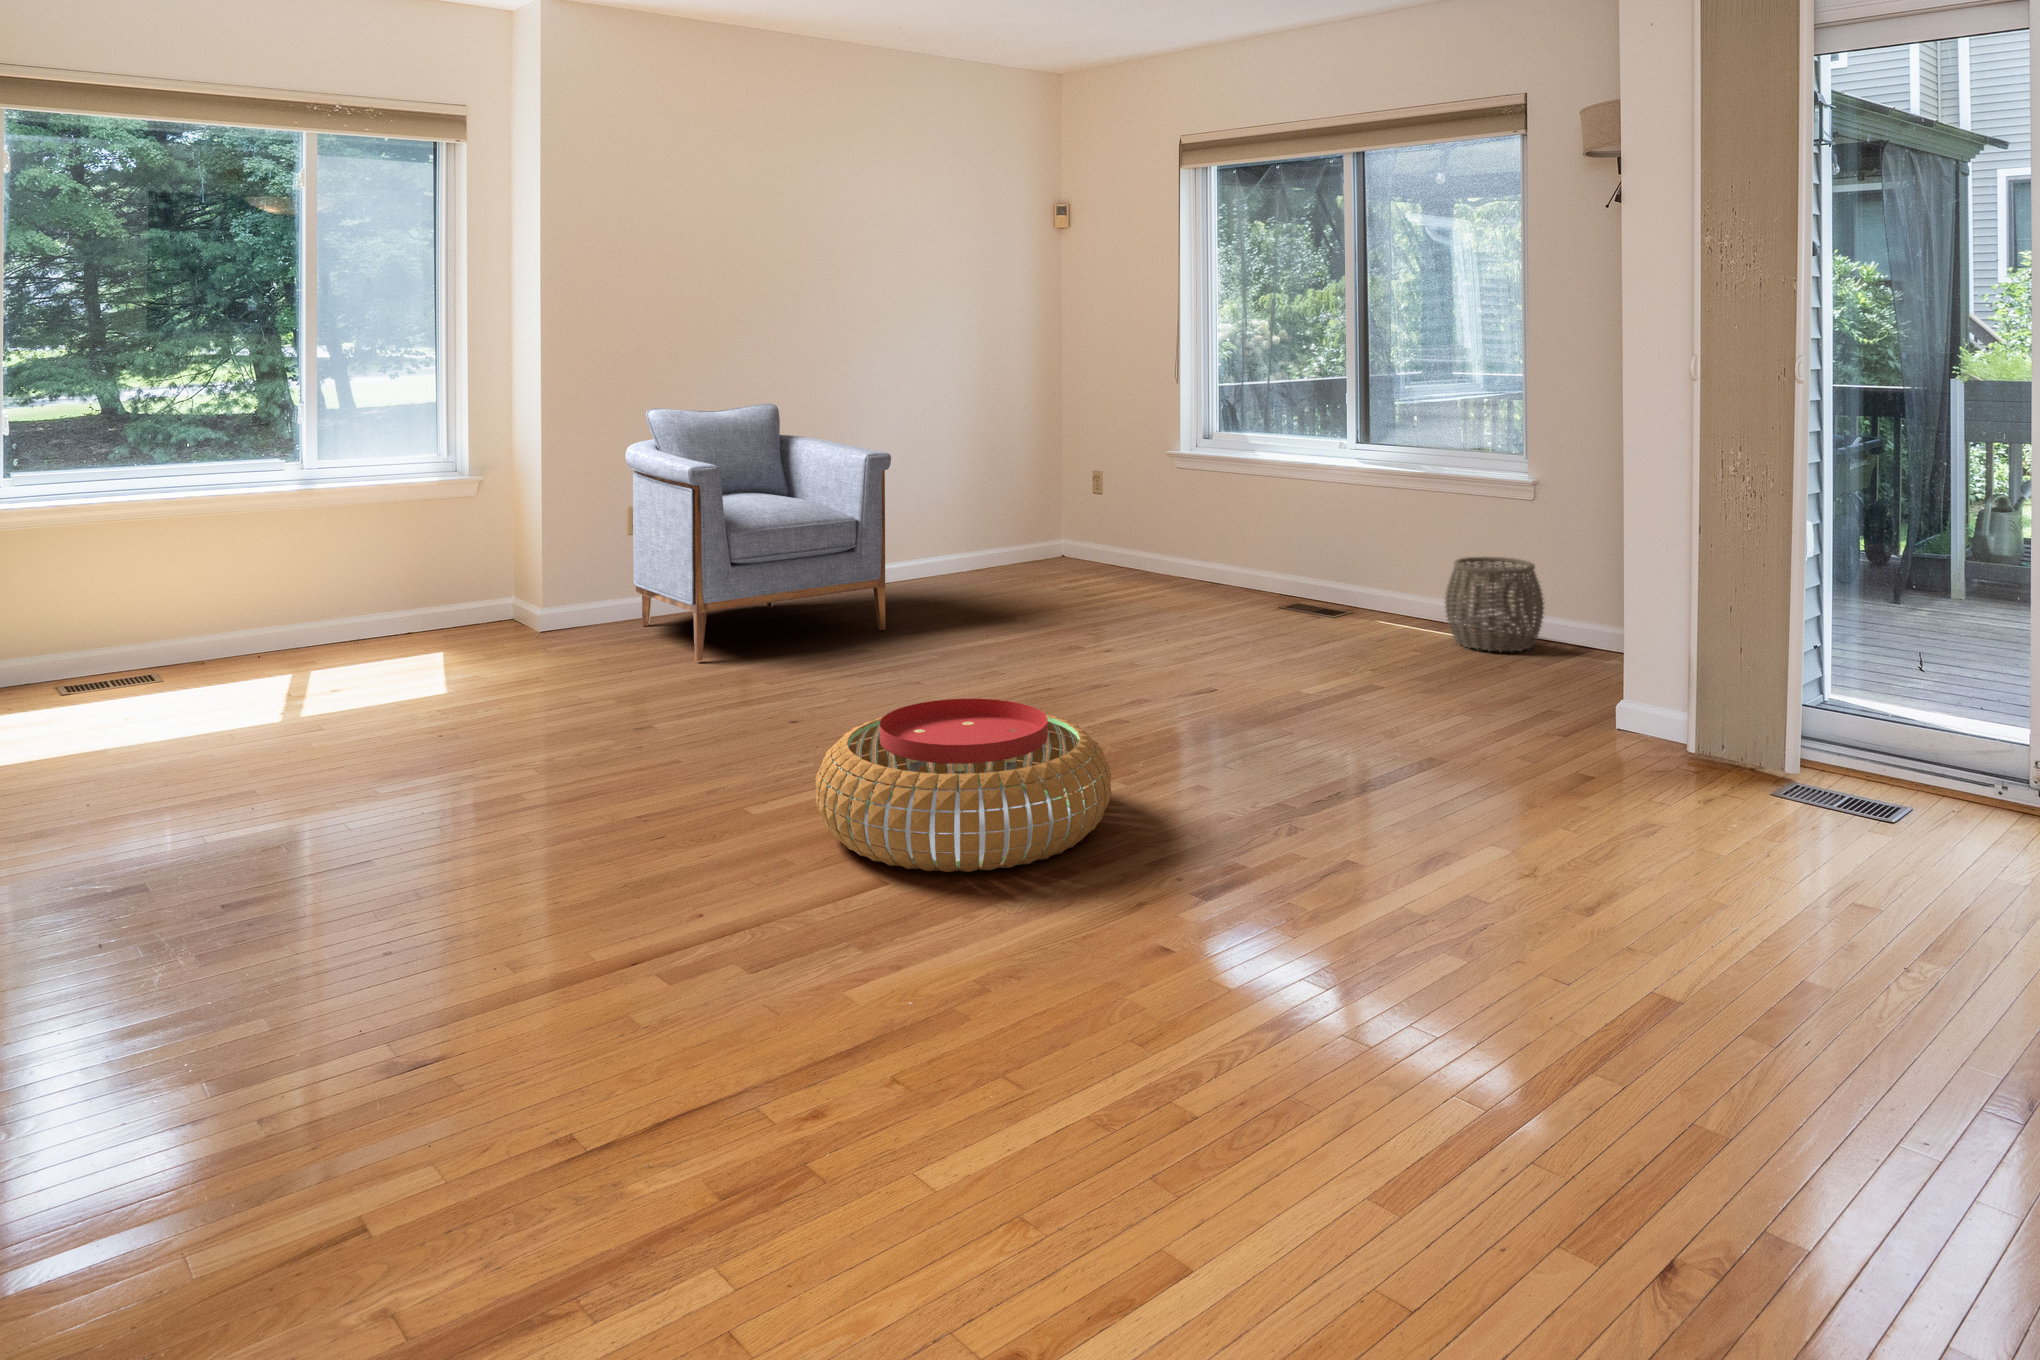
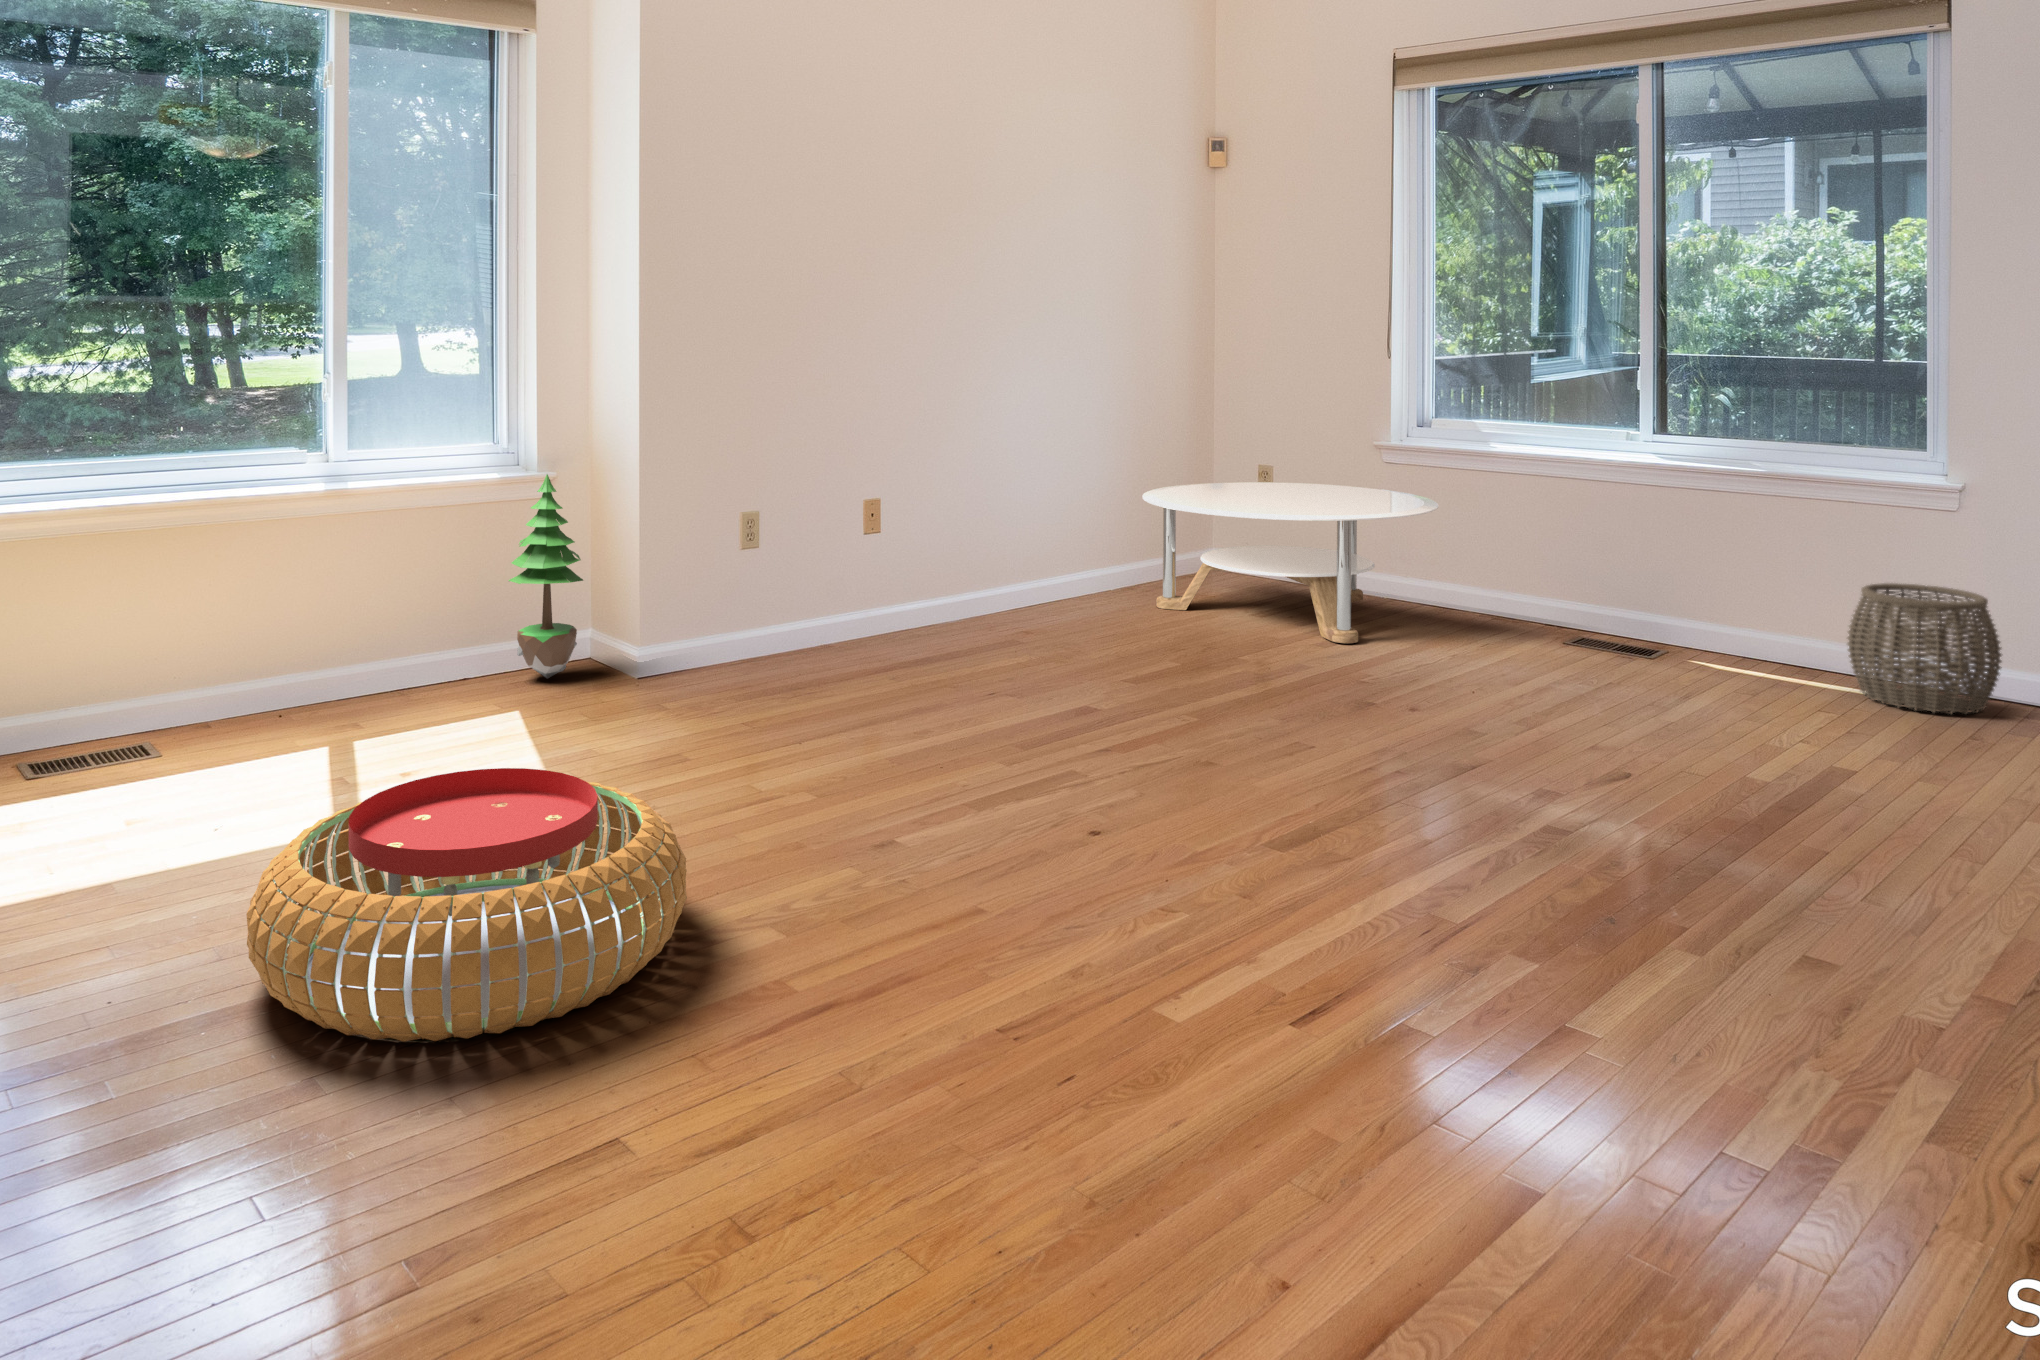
armchair: present [625,404,891,661] -> none [748,381,1094,725]
potted tree: none [441,476,501,633] -> present [509,474,583,679]
round table: none [974,483,1202,608] -> present [1142,482,1438,643]
pouf: present [816,699,1111,872] -> present [246,768,687,1042]

